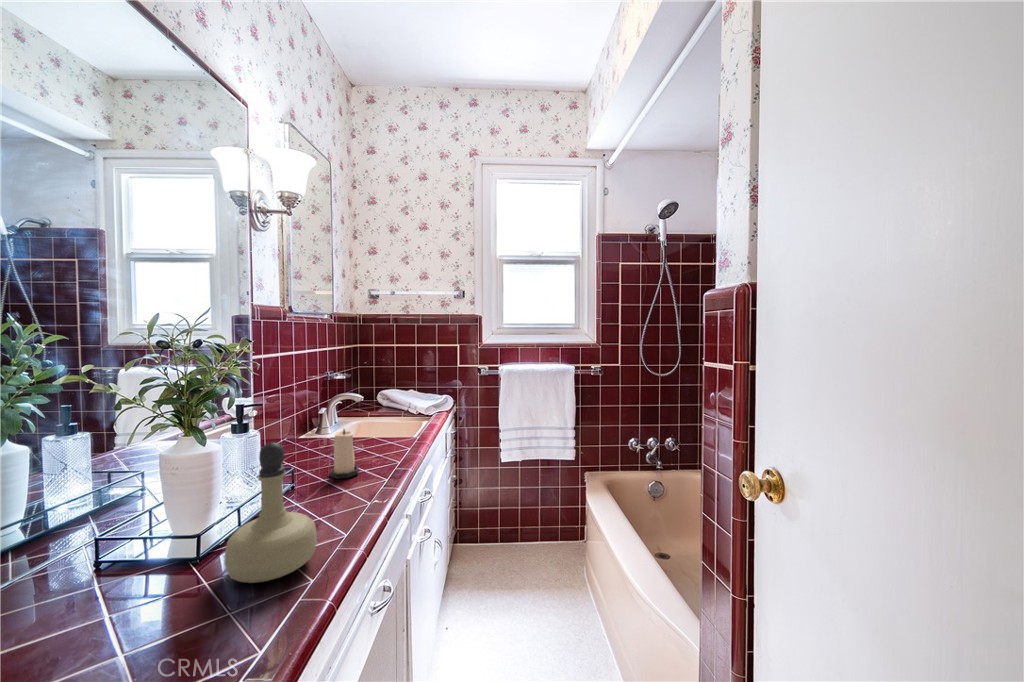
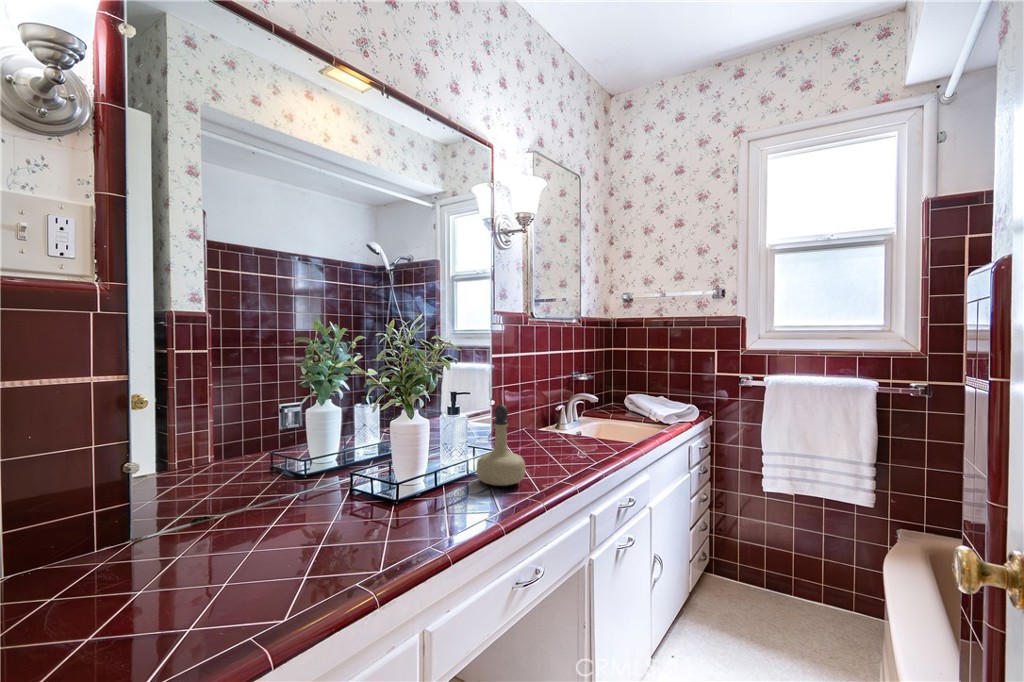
candle: present [330,429,359,479] -> none [555,413,577,452]

